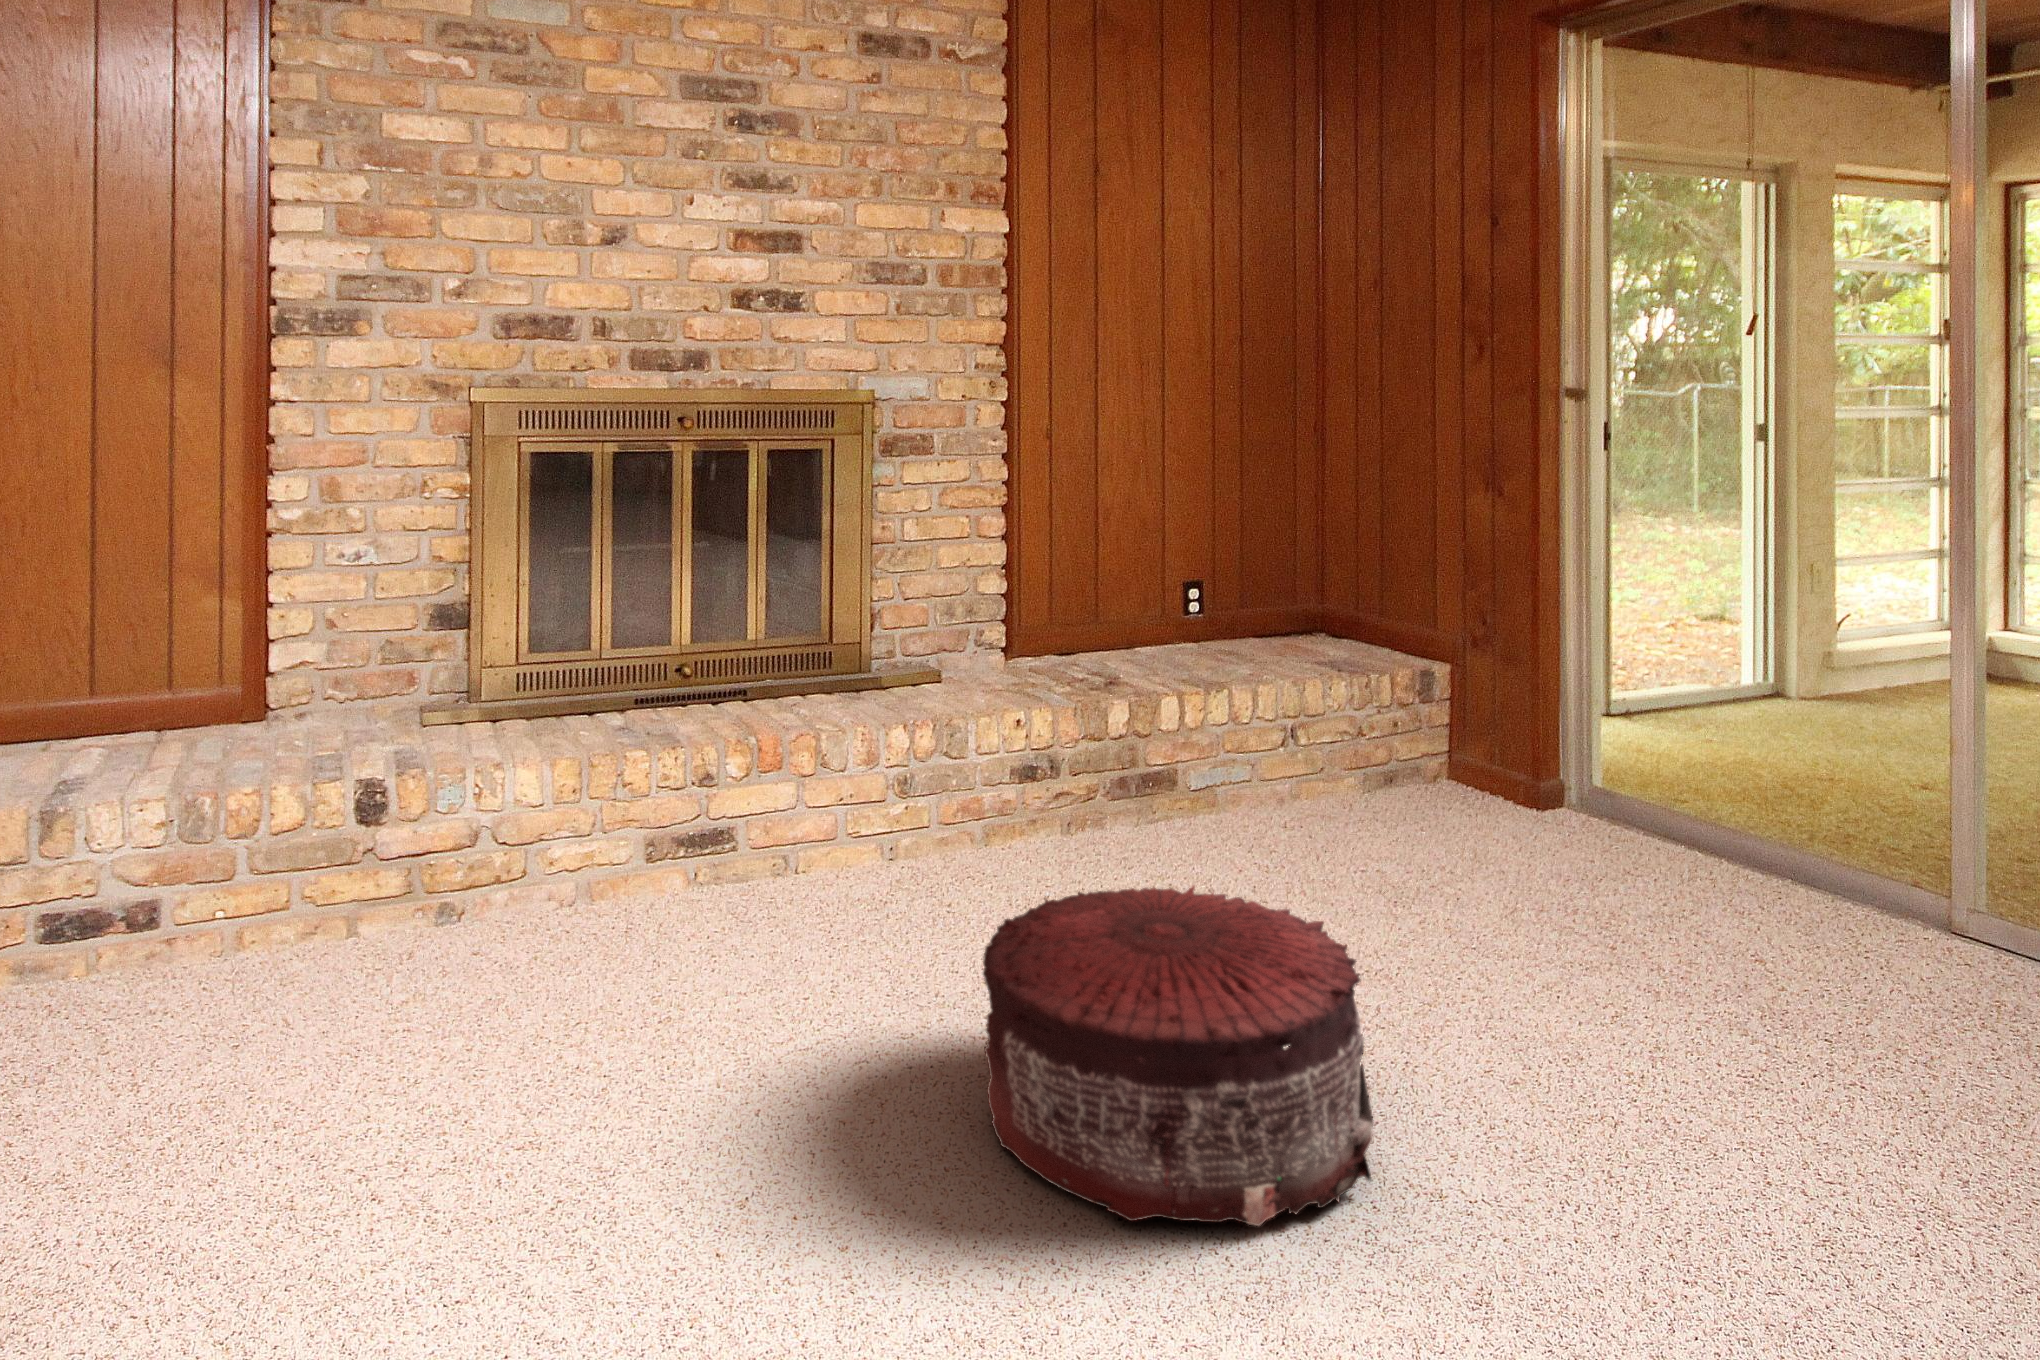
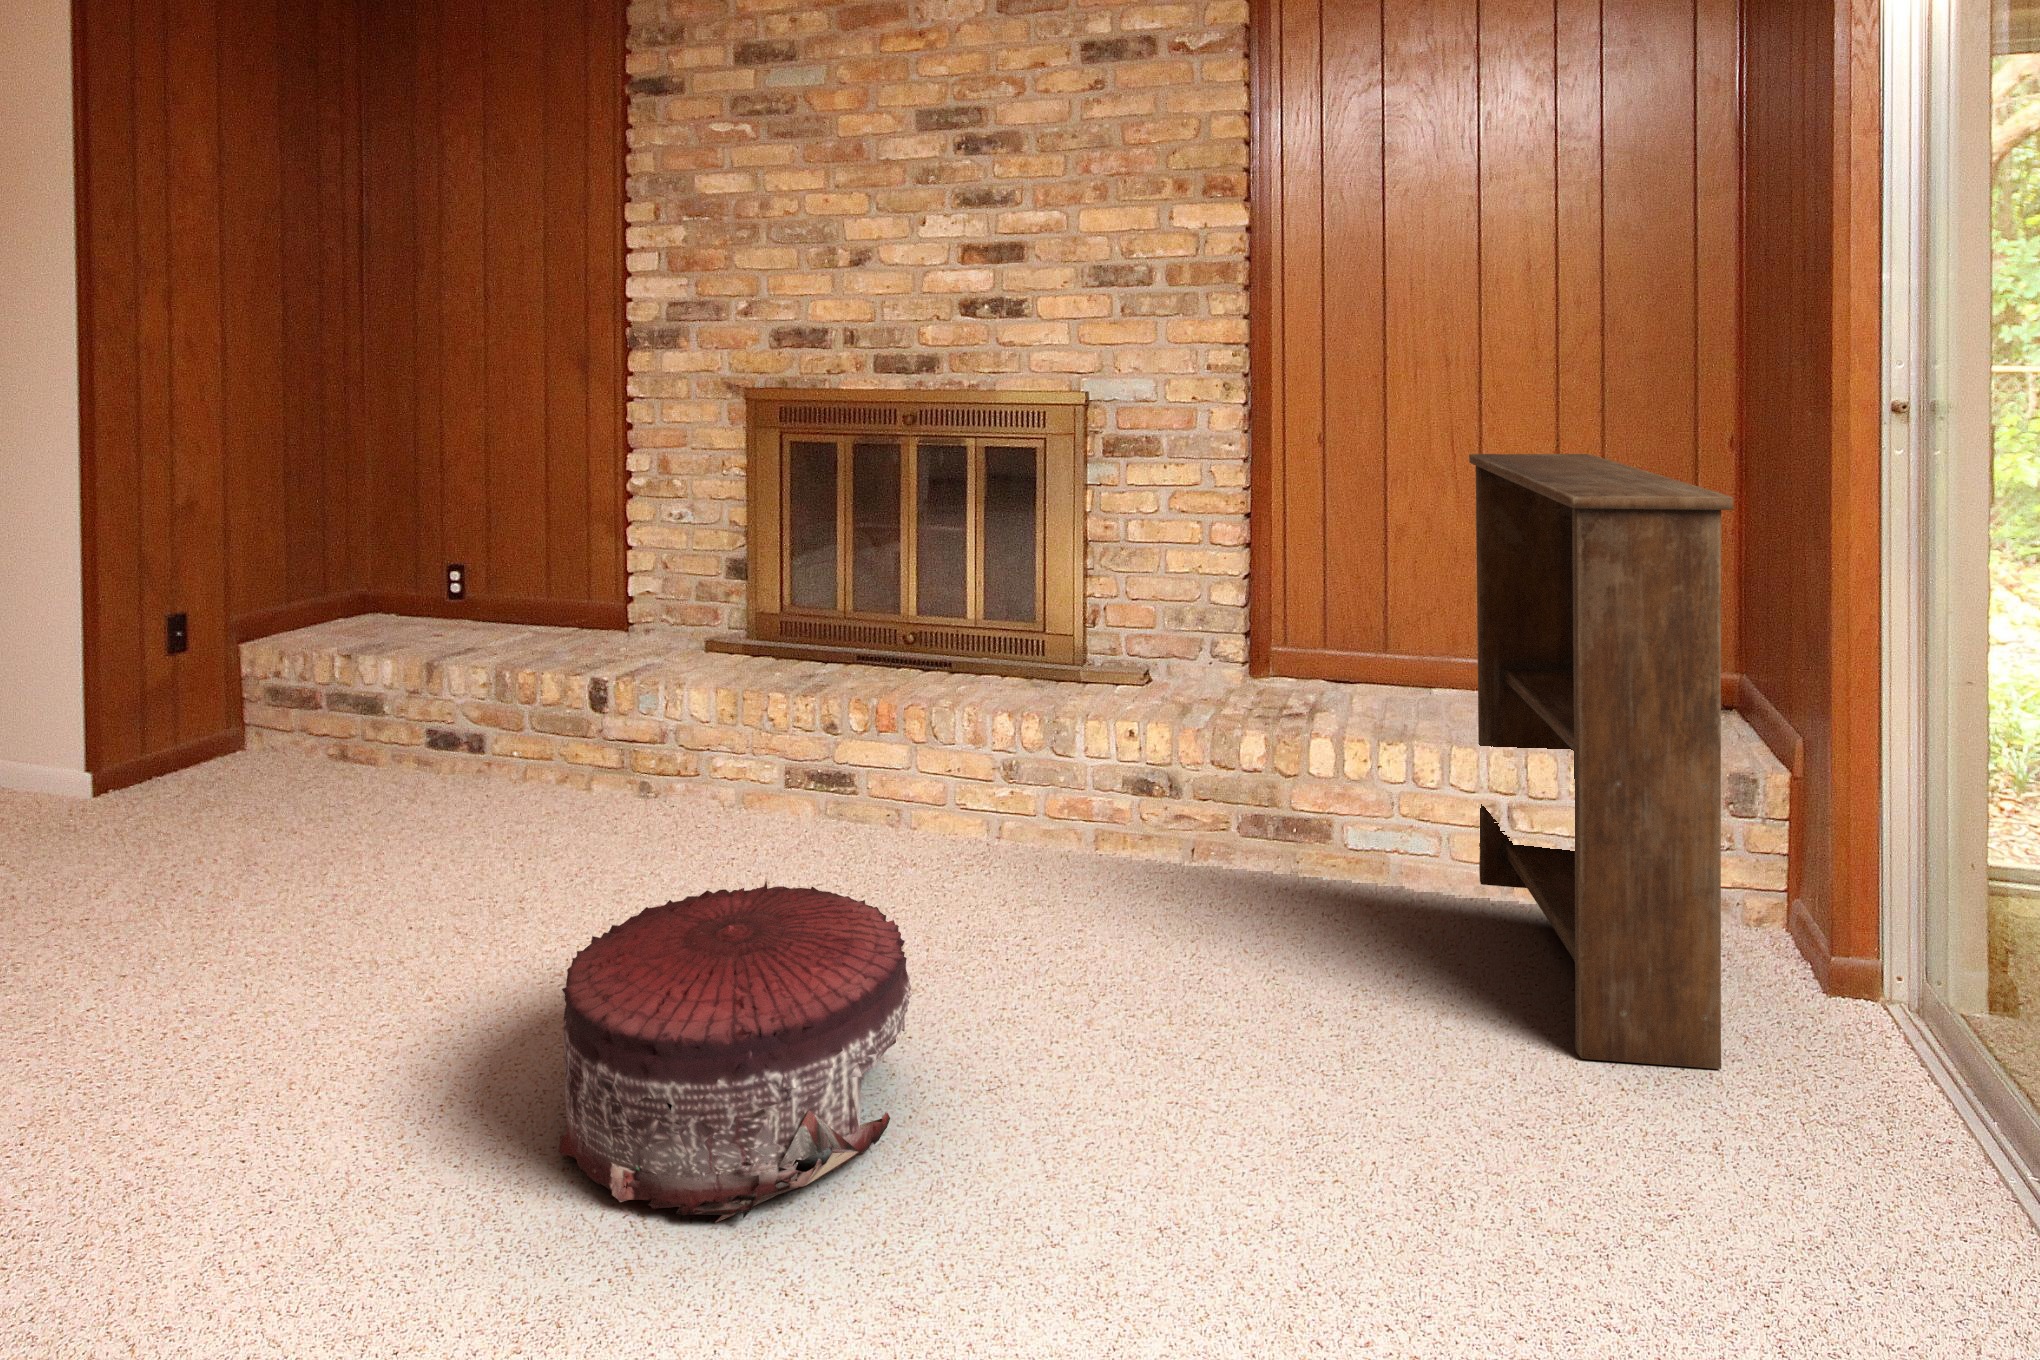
bookshelf: none [1260,433,1587,881] -> present [1469,454,1733,1069]

